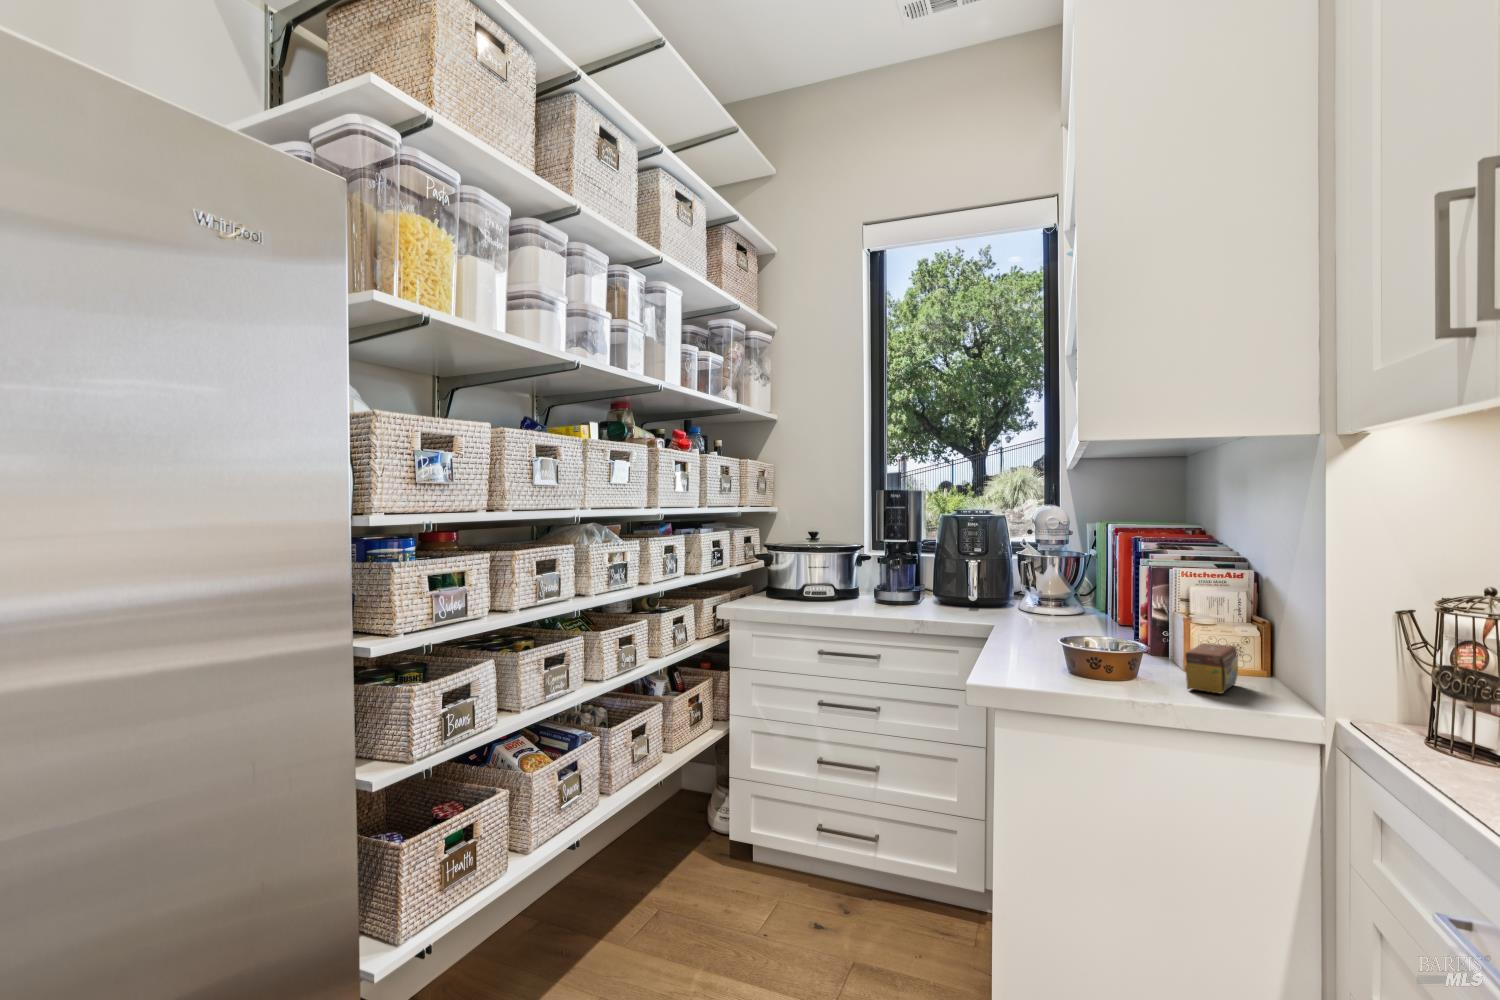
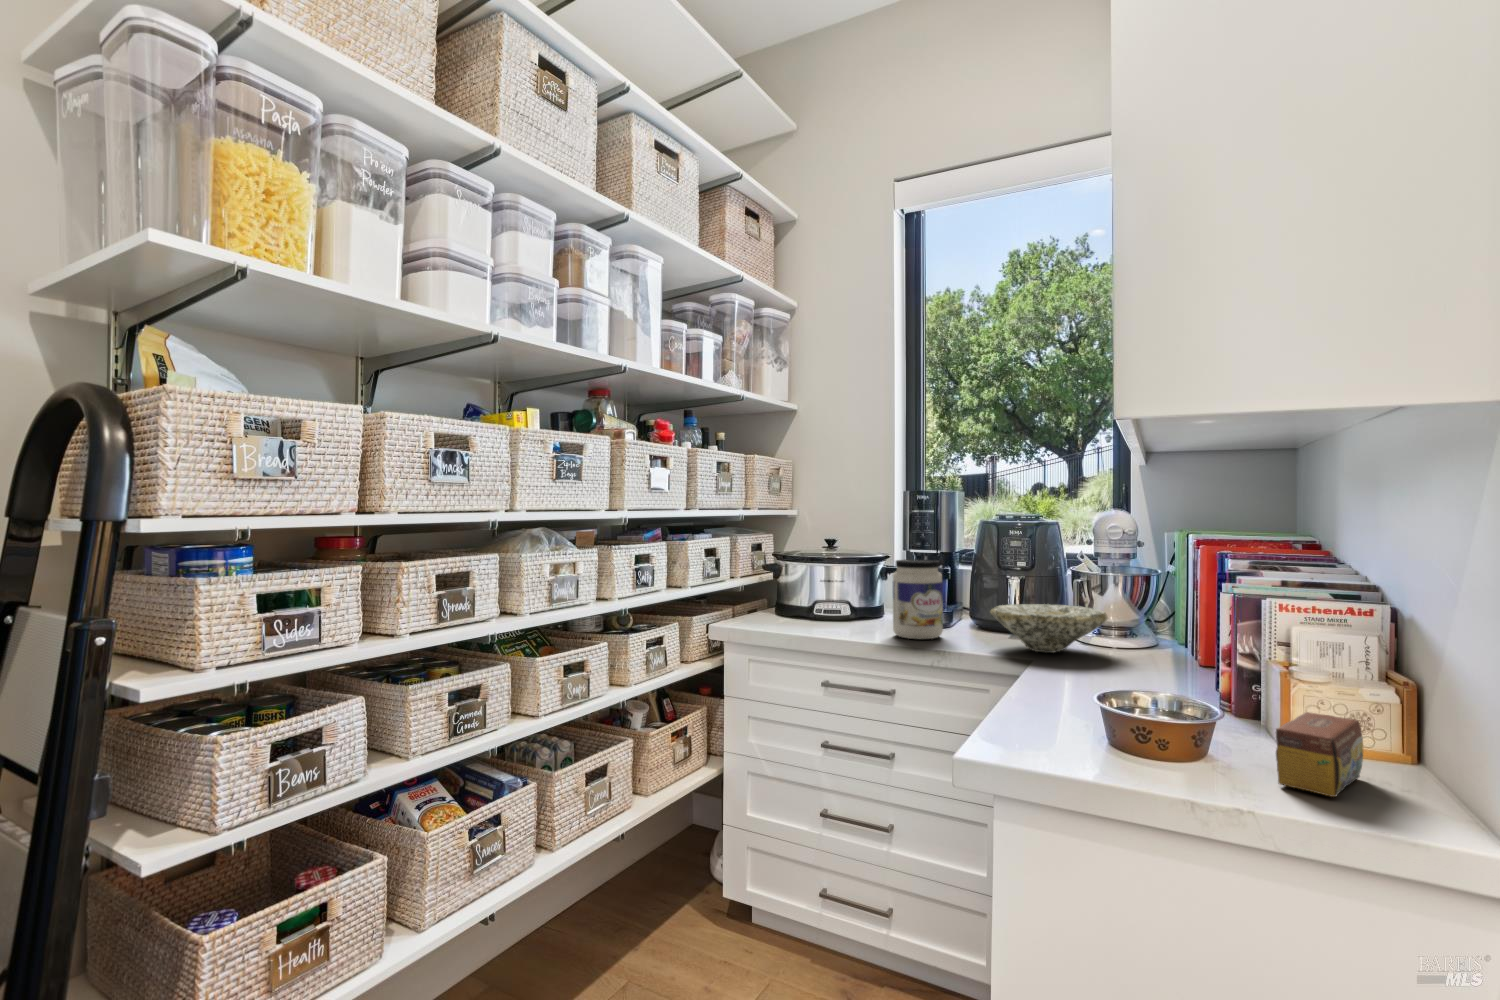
jar: none [877,547,917,611] -> present [893,559,943,639]
bowl: none [958,582,1050,619] -> present [990,604,1108,653]

